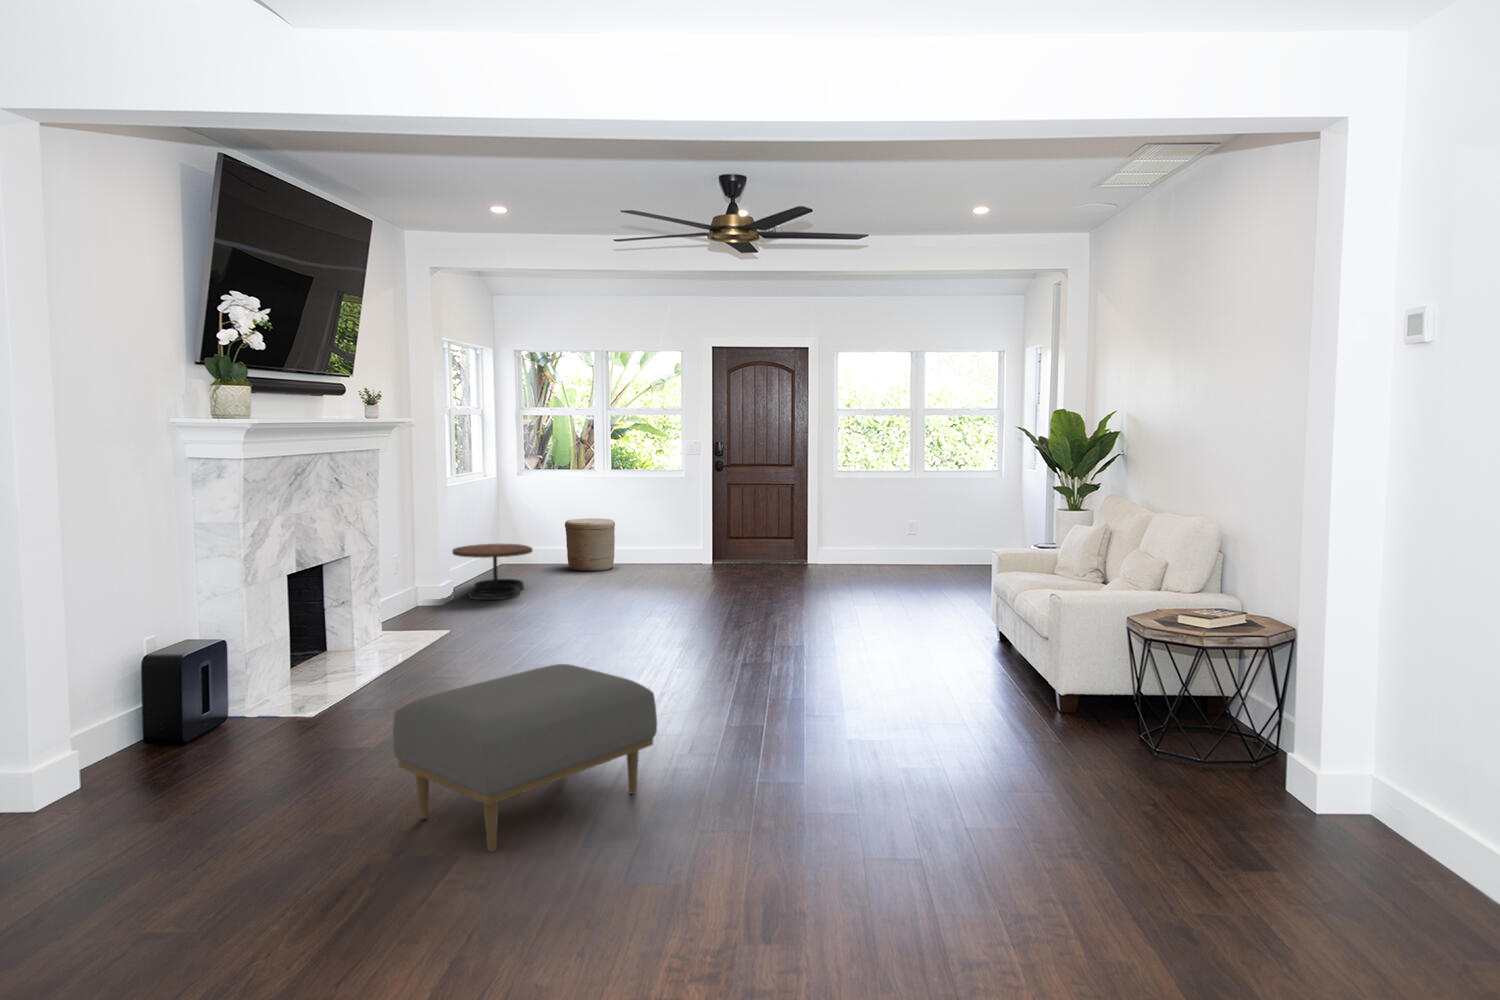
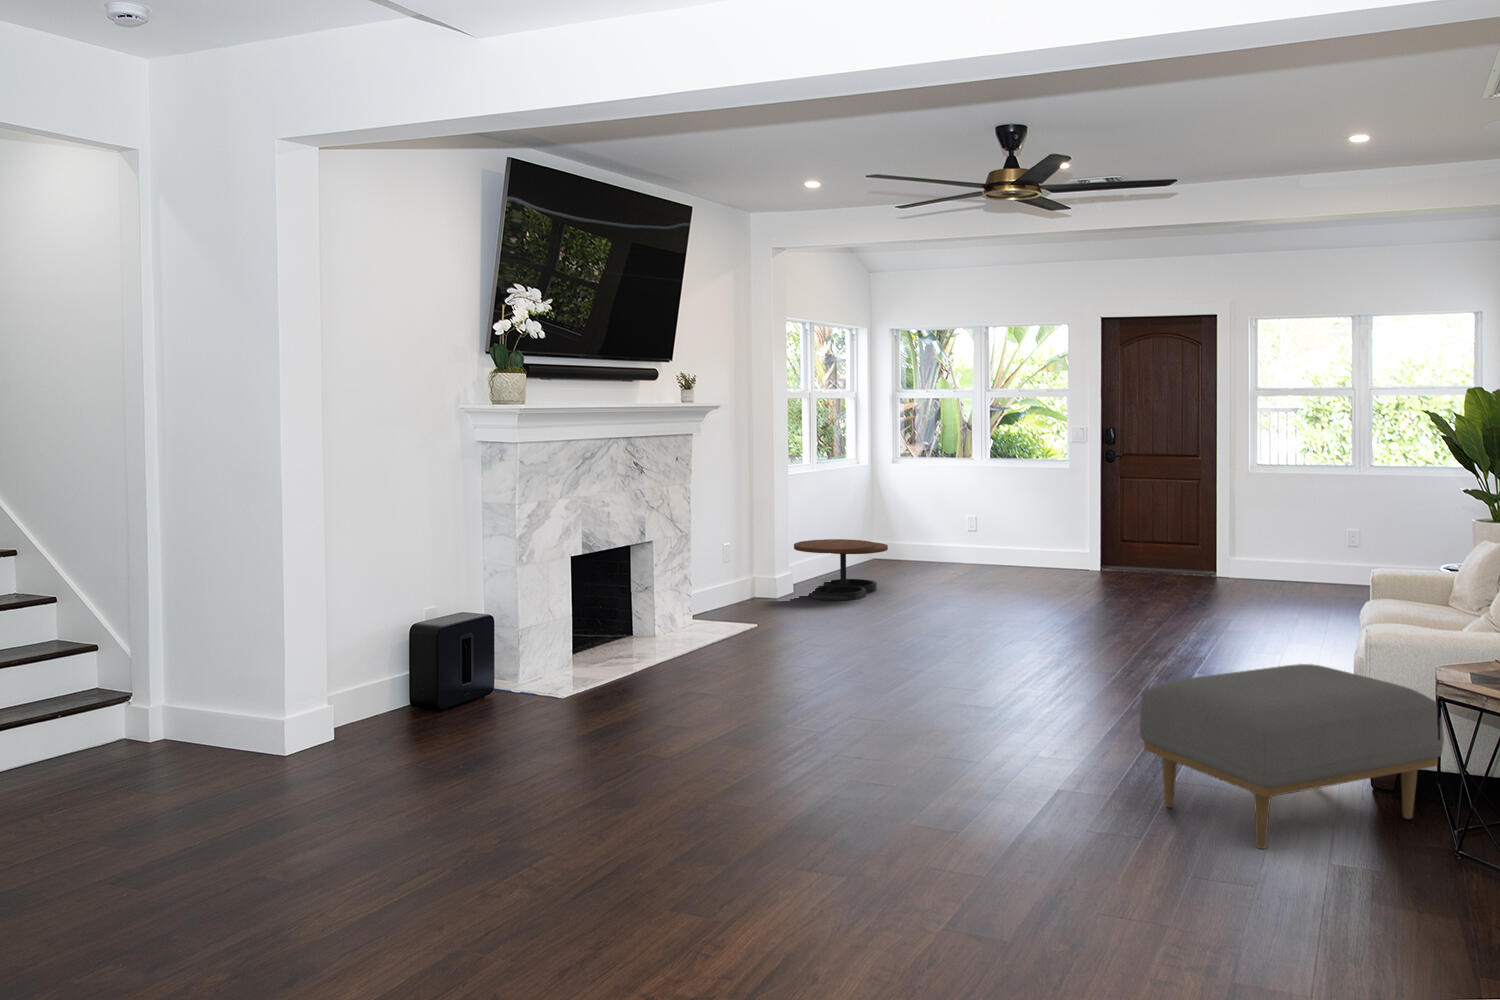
woven basket: present [565,518,615,571] -> none [941,516,1000,577]
ottoman: present [393,664,657,852] -> present [1140,664,1444,849]

